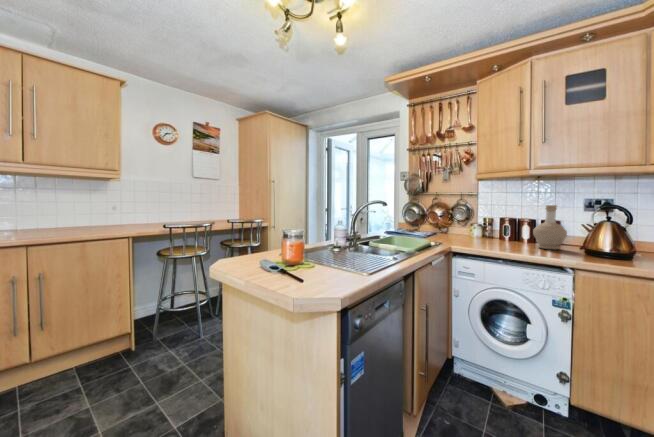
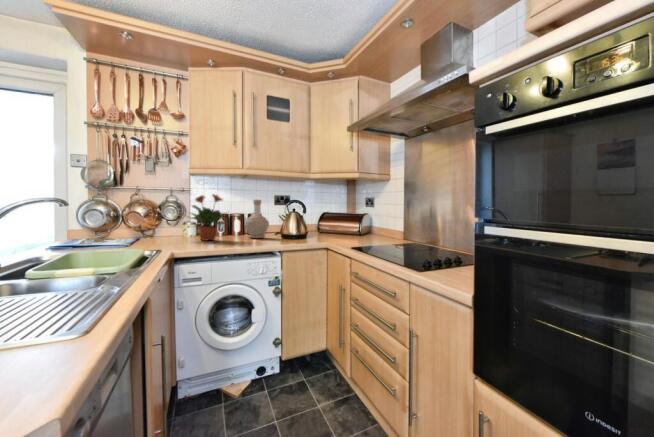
potted plant: none [466,201,513,246] -> present [191,194,227,241]

